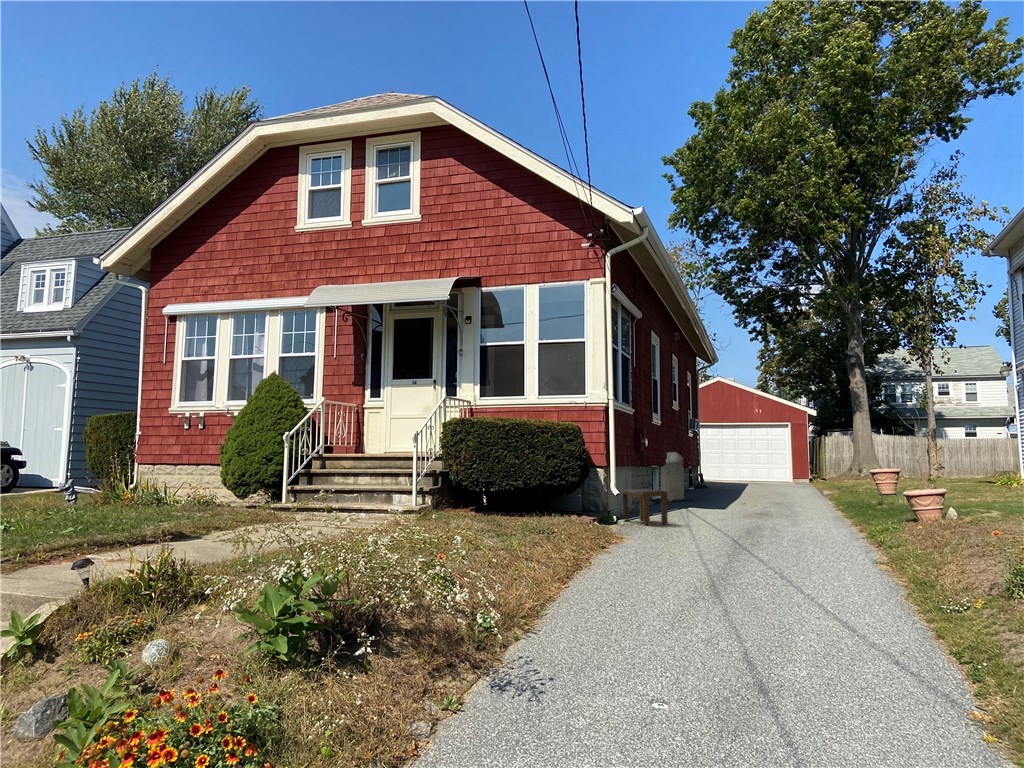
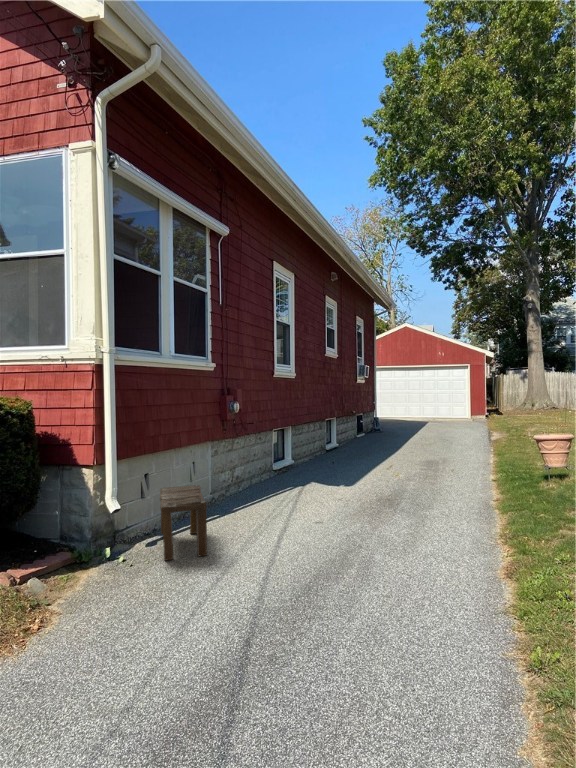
trash can: present [661,452,684,502] -> none [302,406,330,464]

